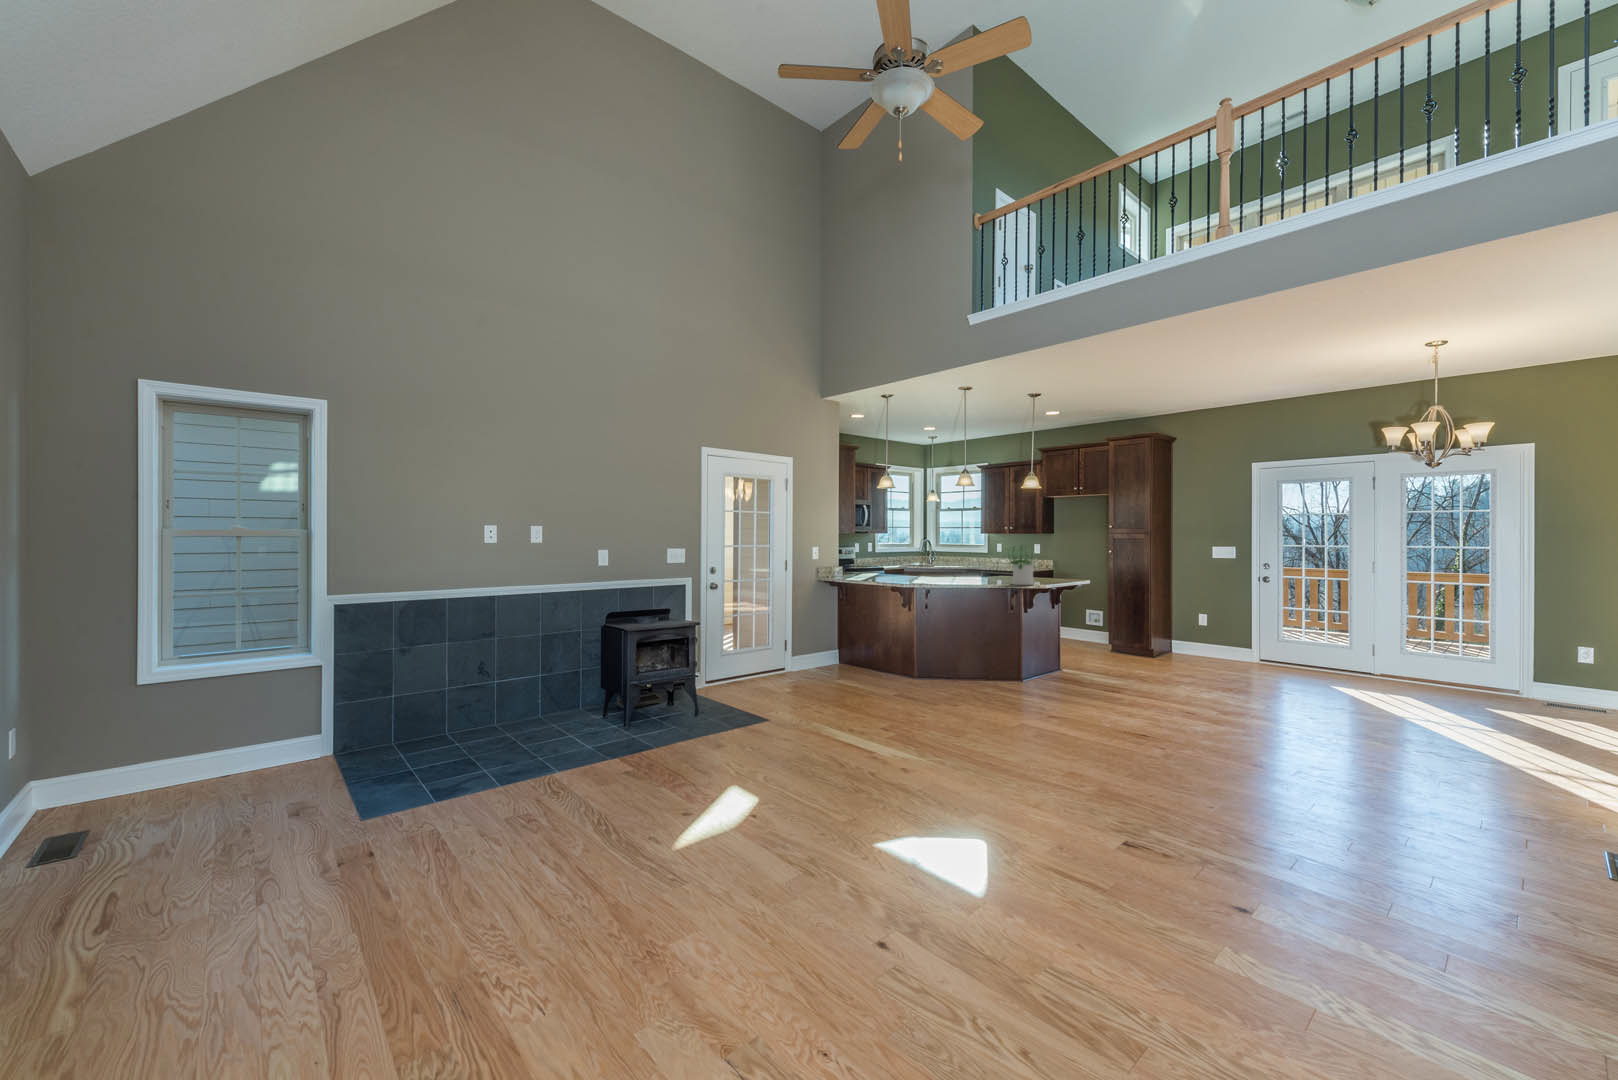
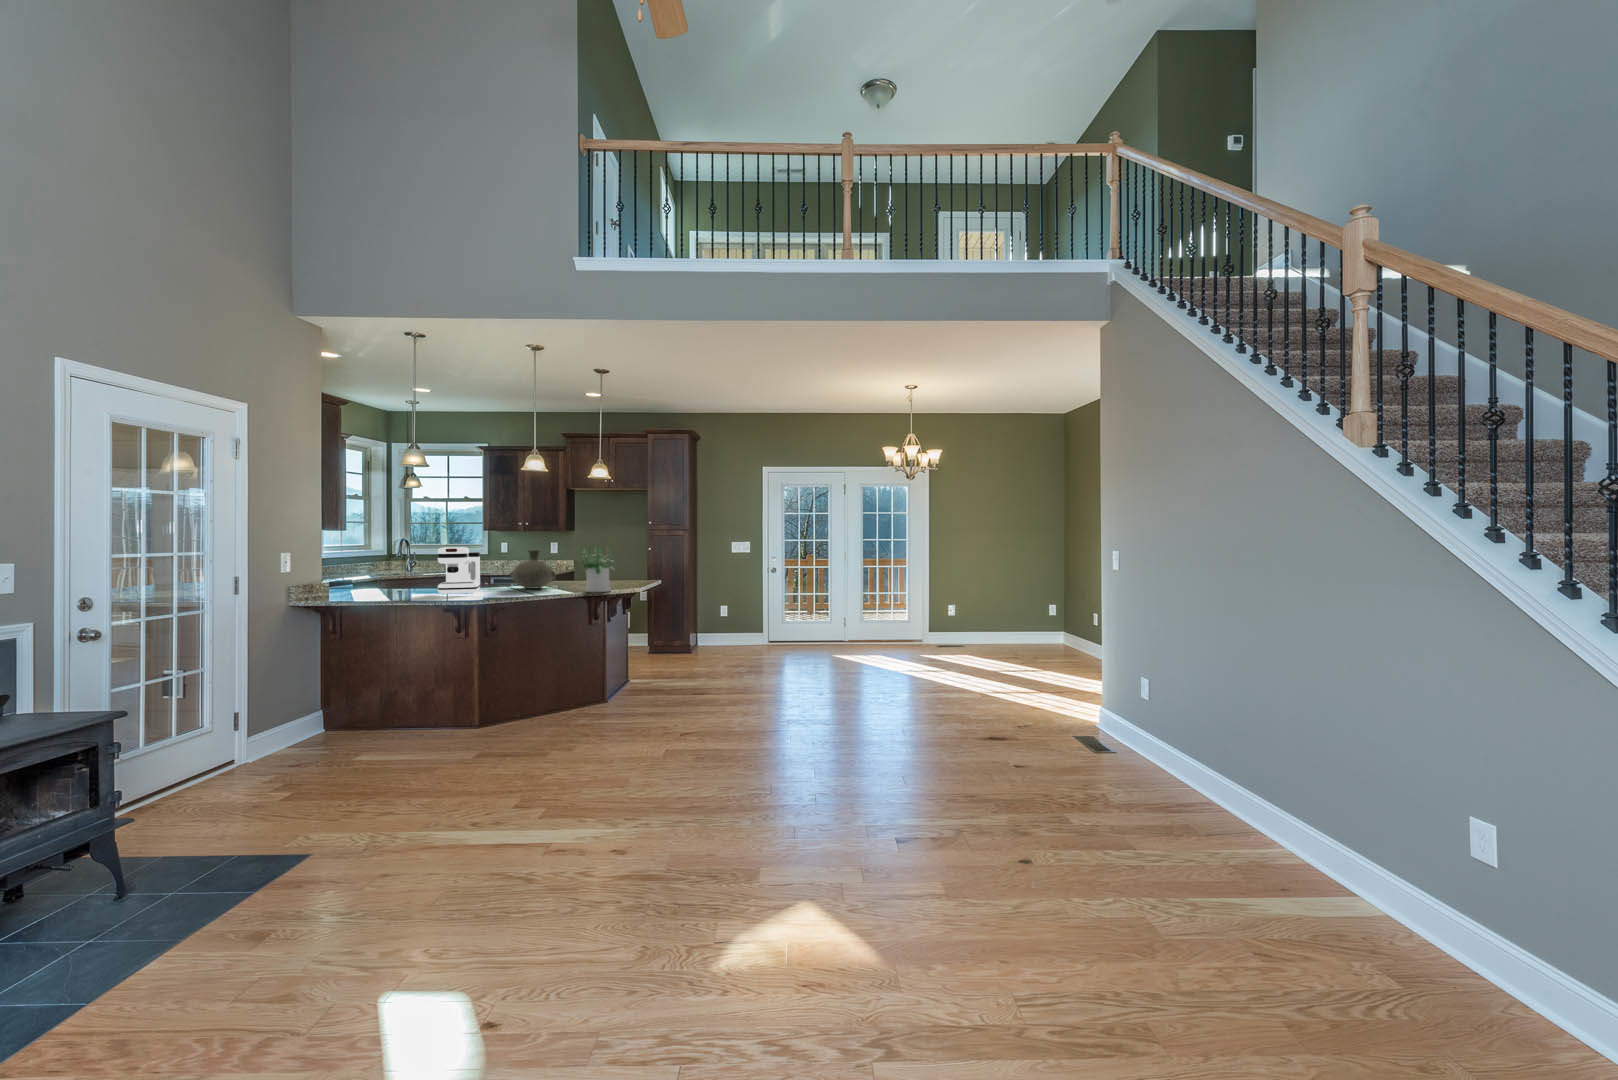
coffee maker: none [903,545,935,580] -> present [438,547,480,595]
vase: none [960,548,995,579] -> present [510,550,556,589]

